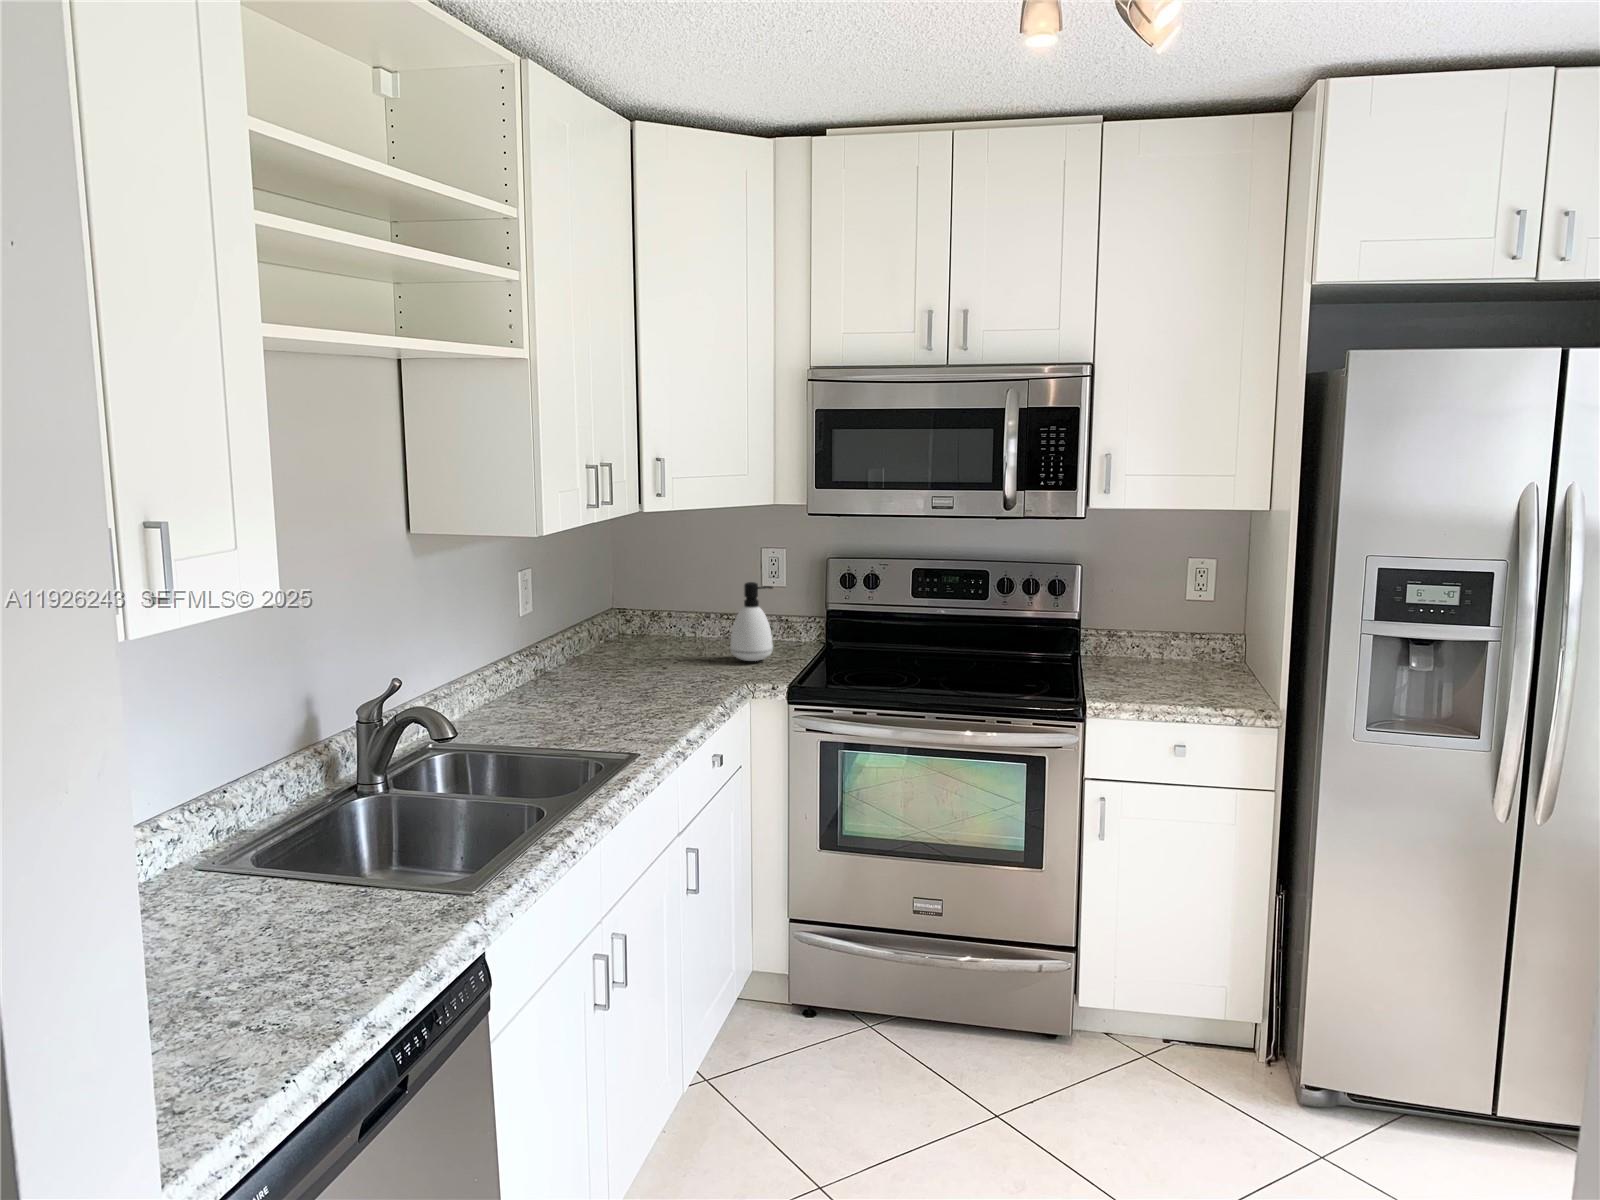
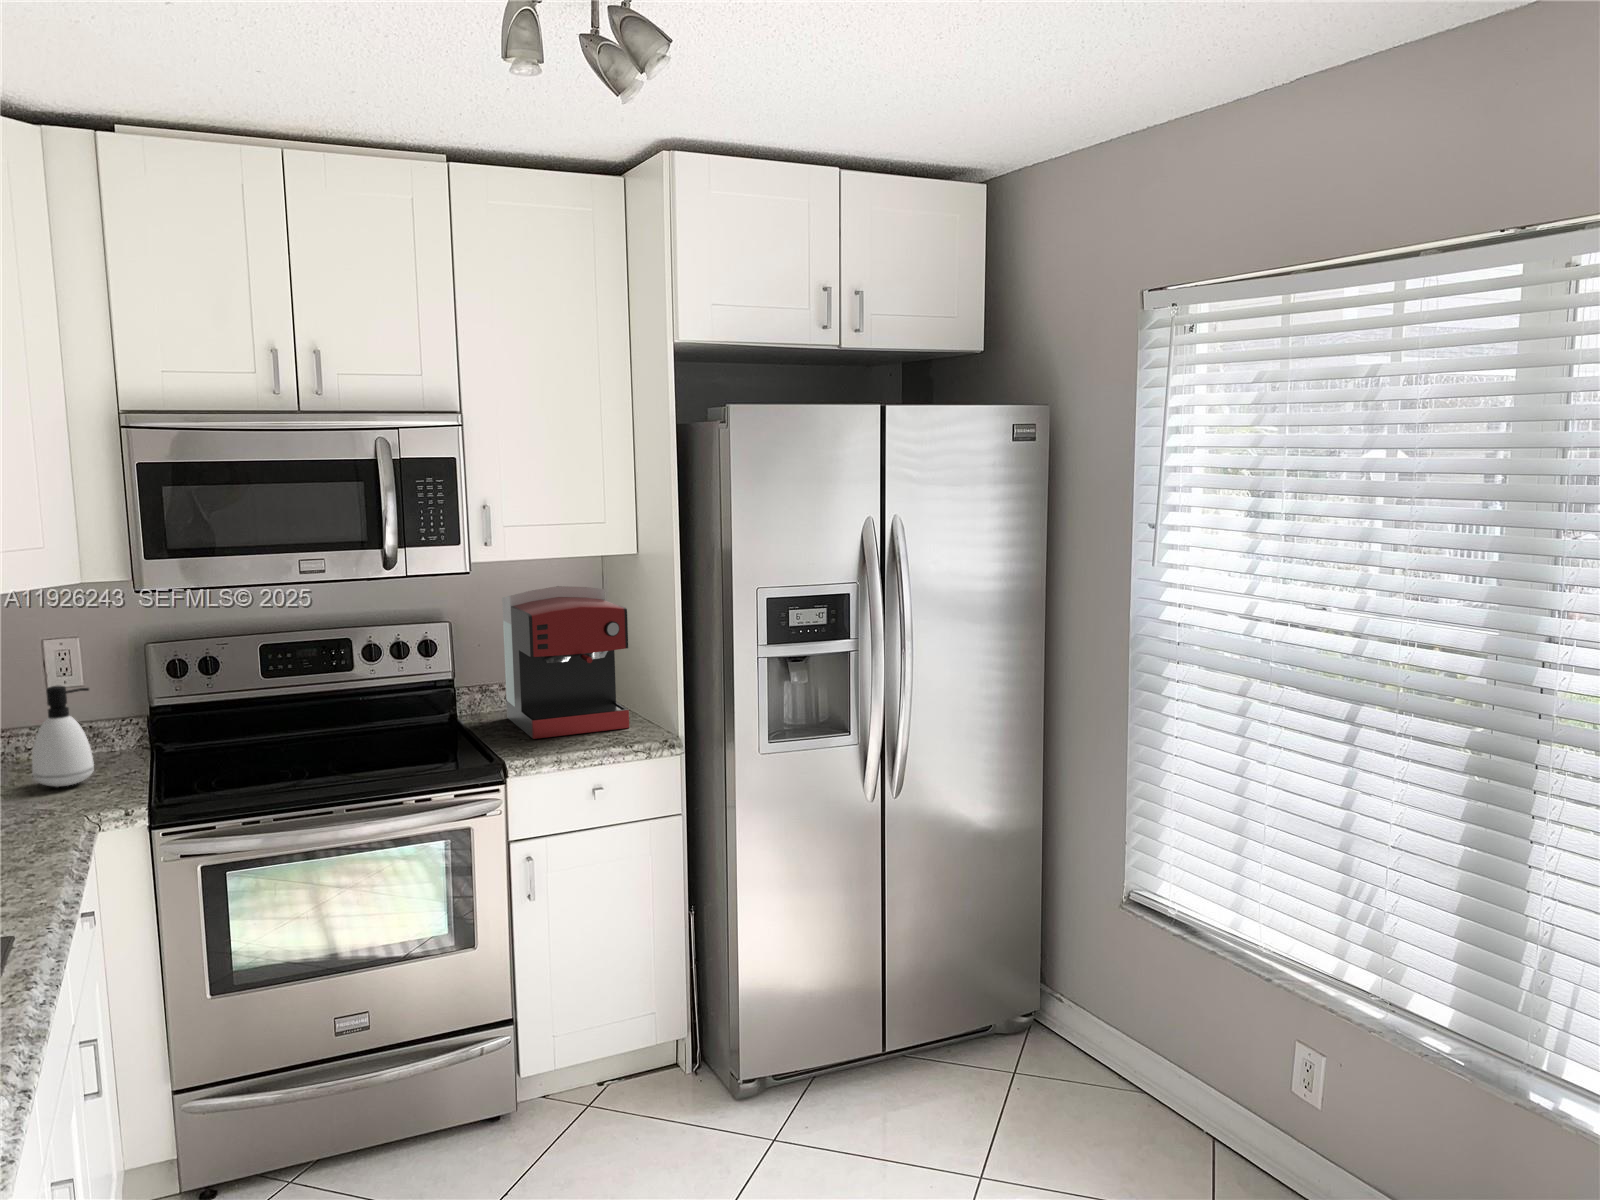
coffee maker: none [1125,541,1244,691] -> present [502,586,629,739]

